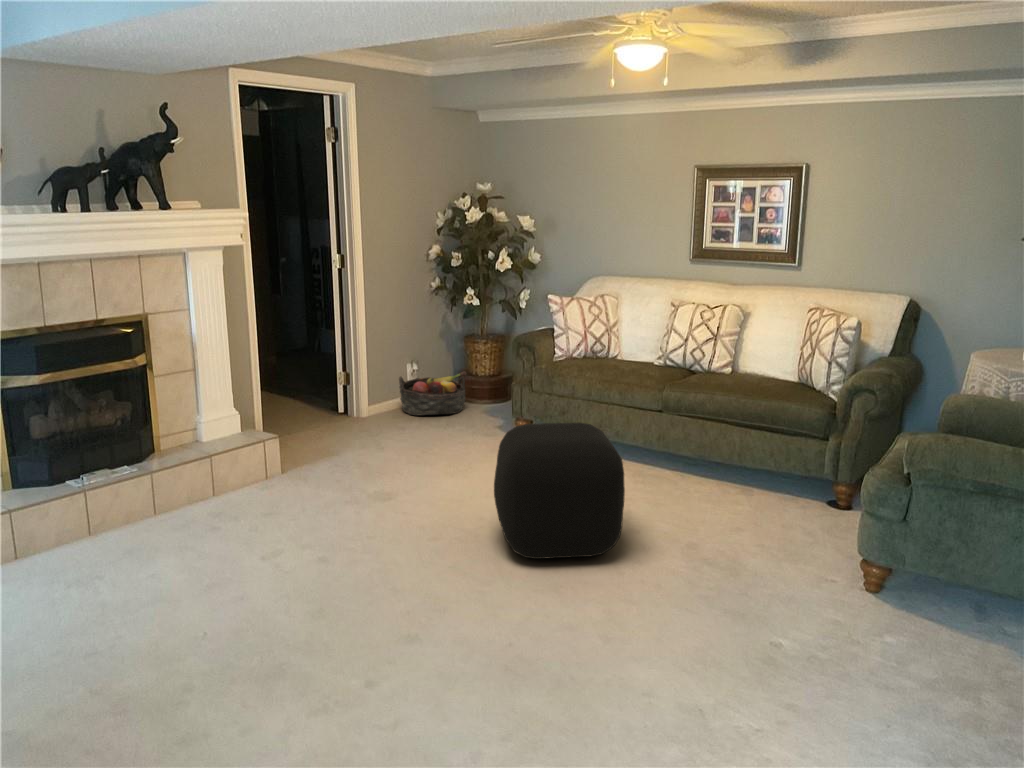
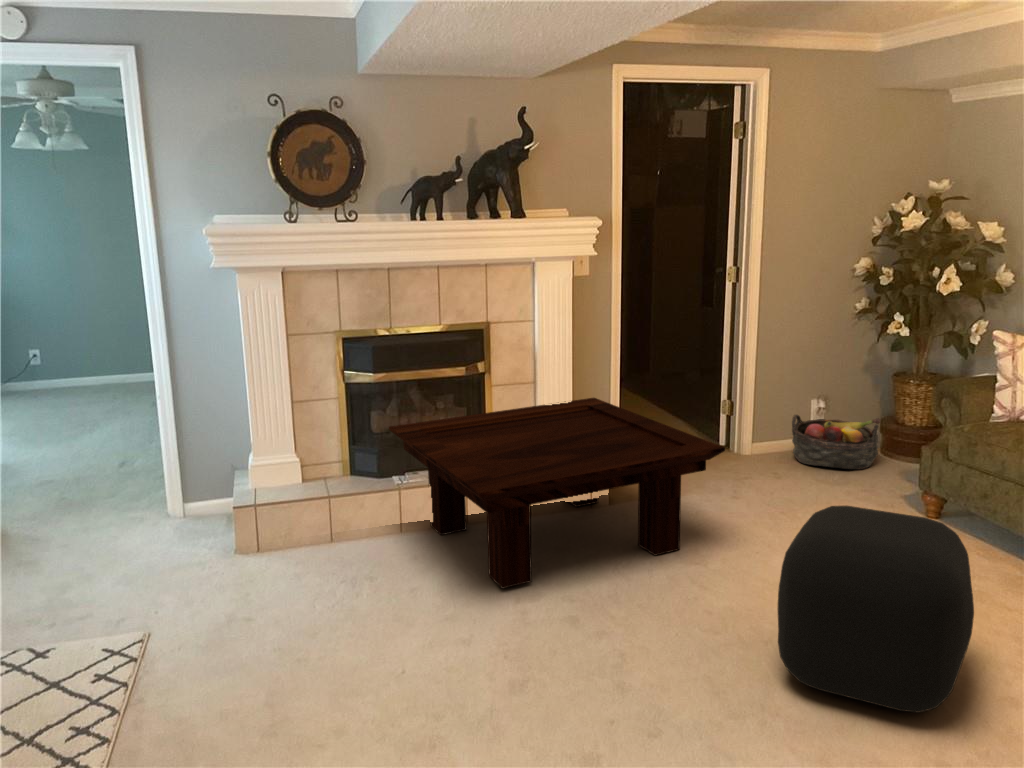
coffee table: none [60,379,401,556] -> present [389,398,725,588]

